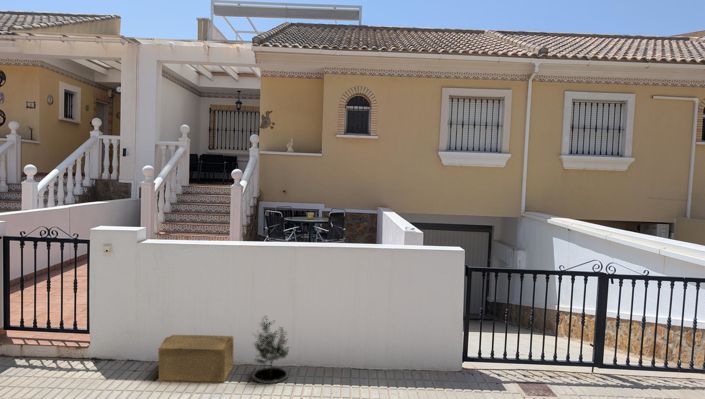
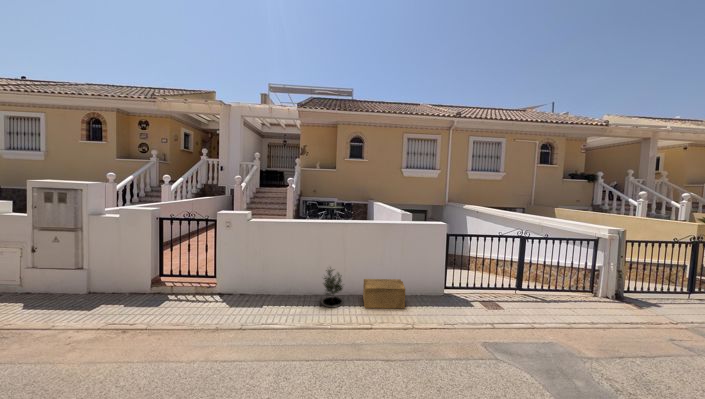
cardboard box: present [158,335,233,382] -> present [363,279,405,308]

